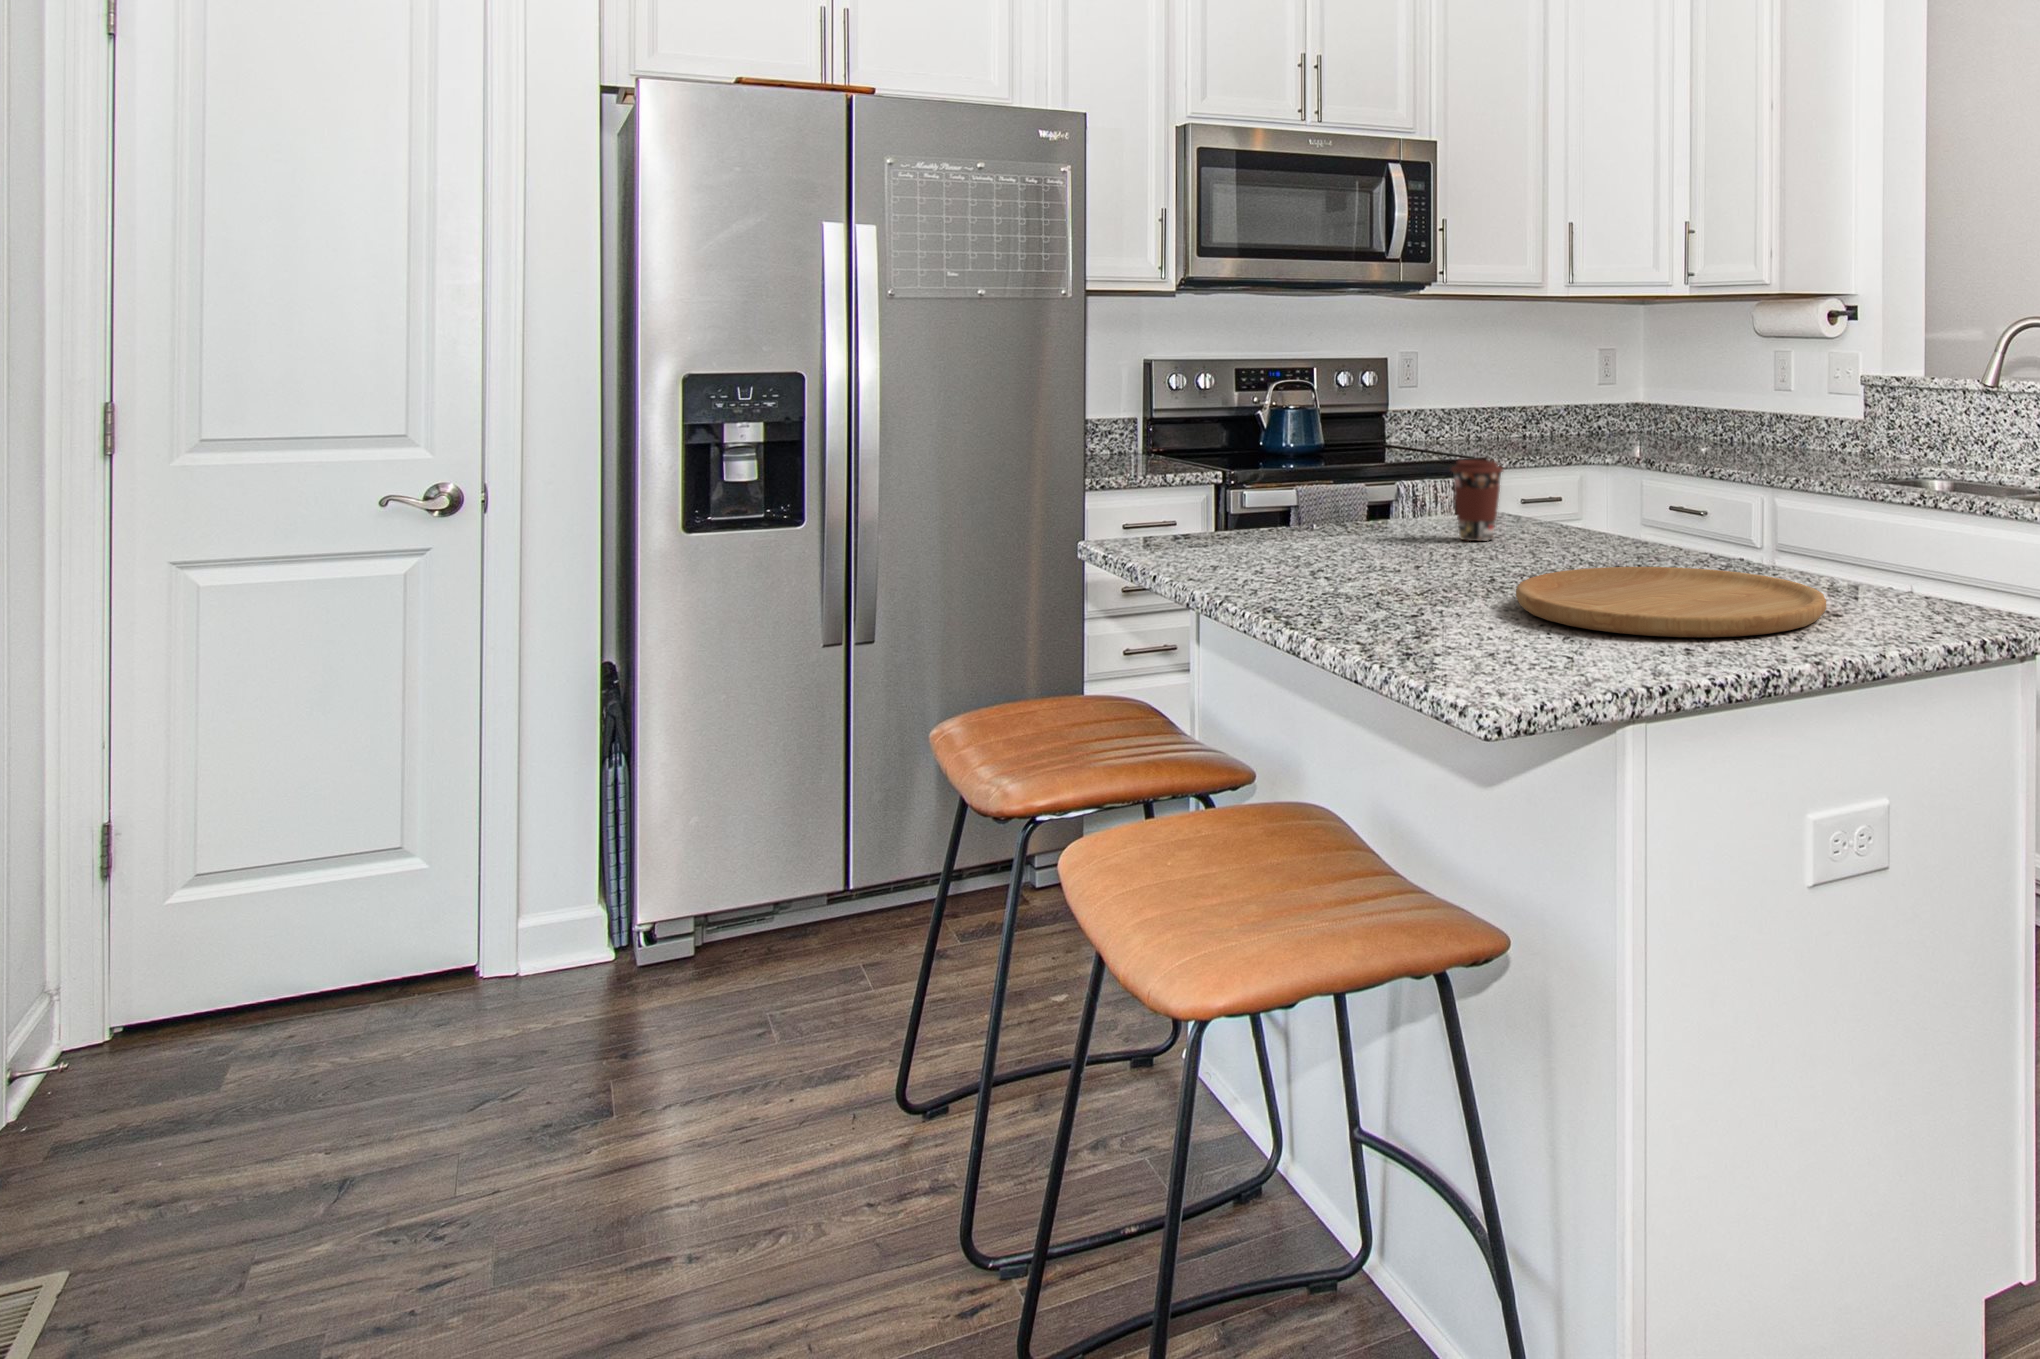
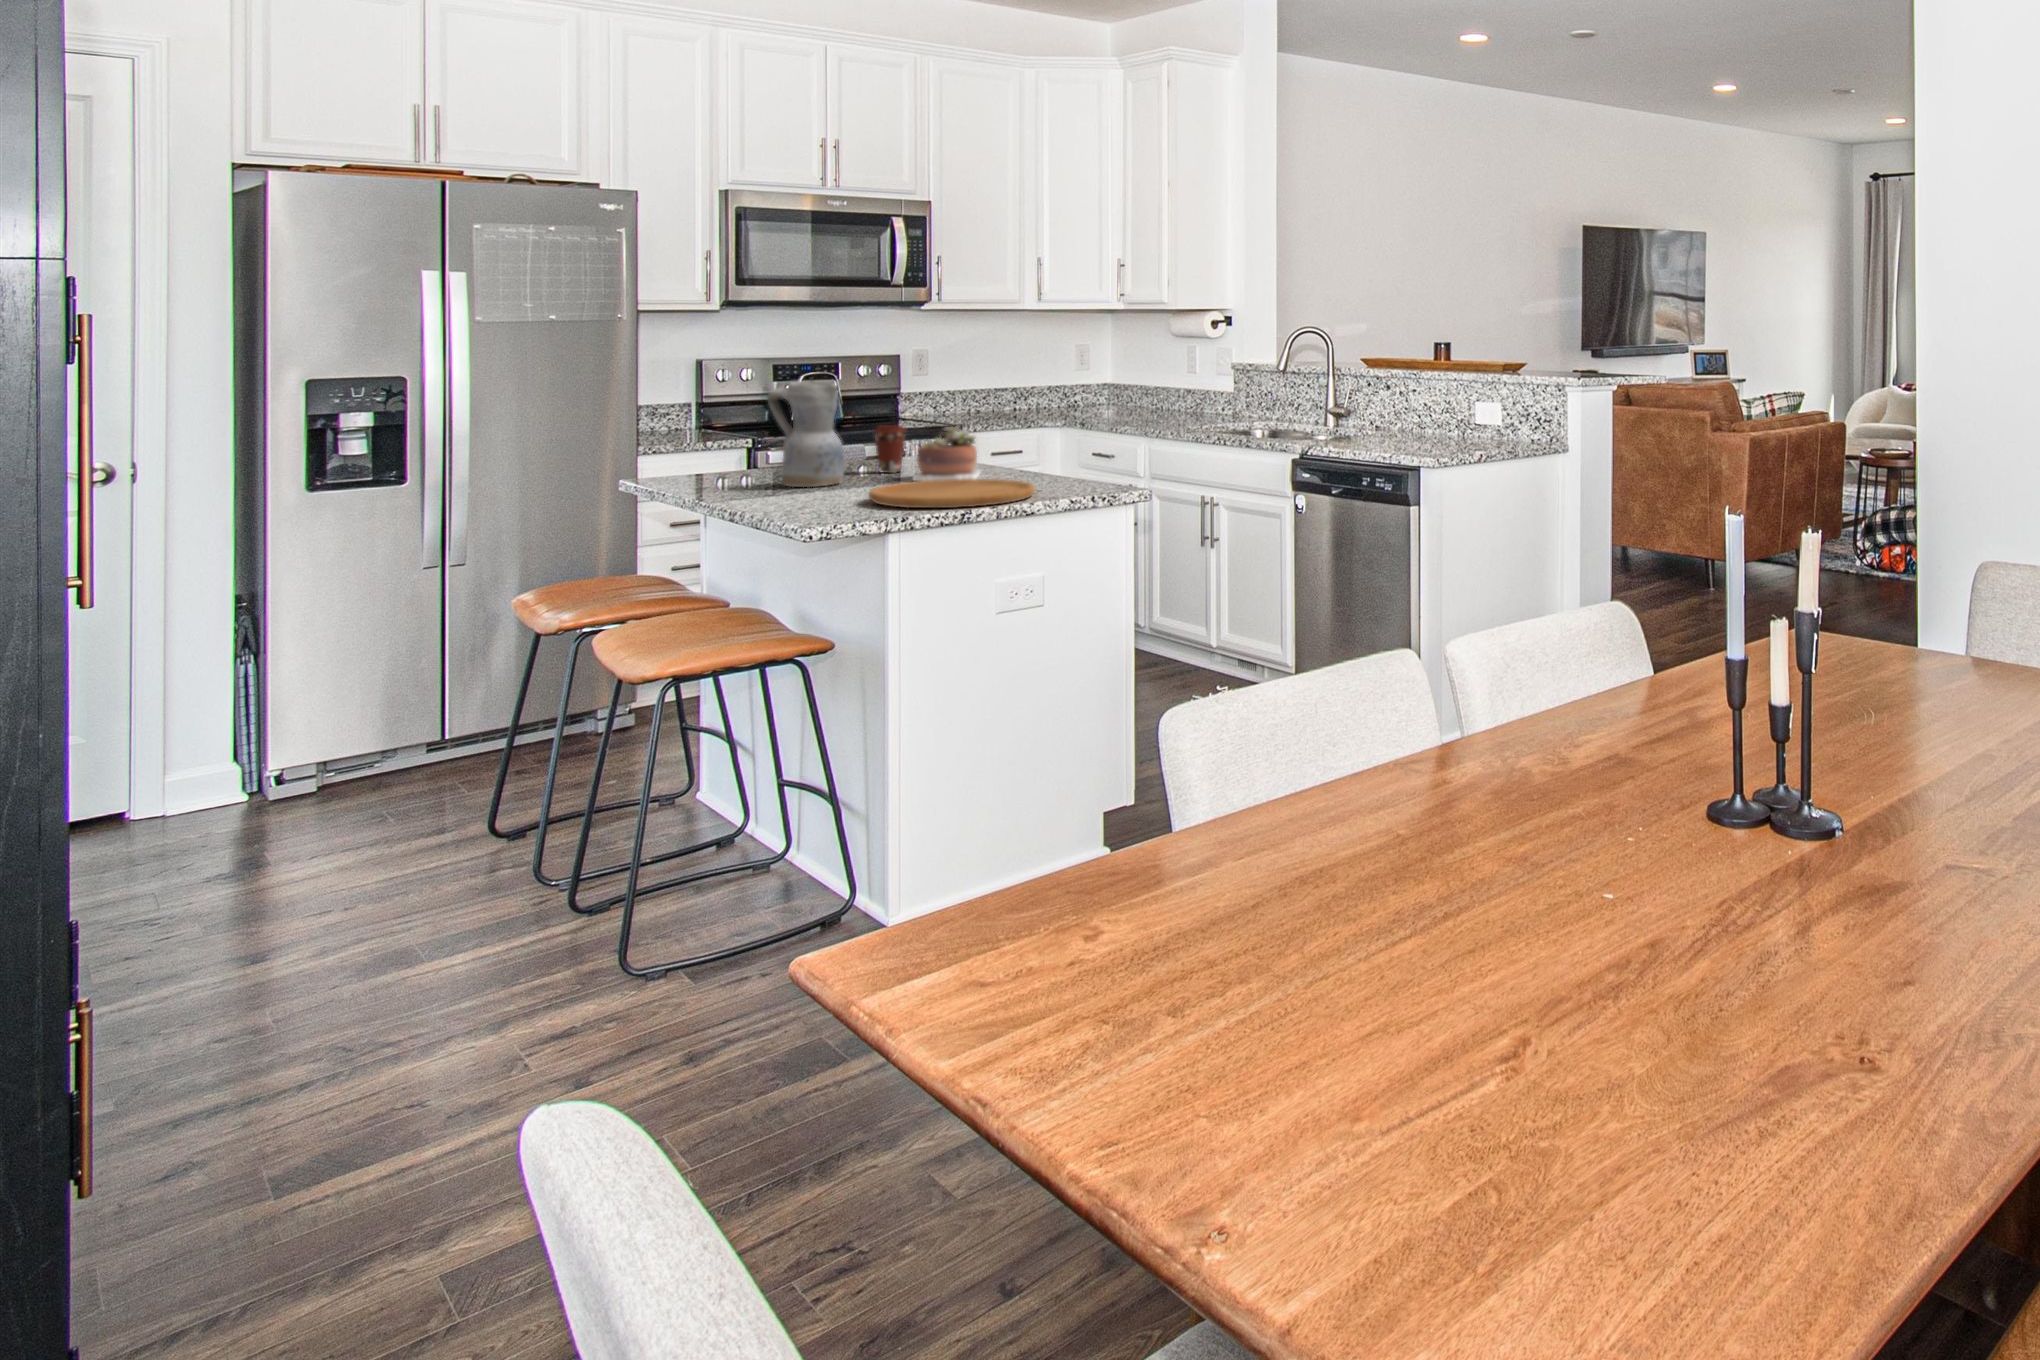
ceramic pitcher: none [1308,382,1427,567] -> present [768,382,845,487]
succulent plant: none [1535,463,1644,563] -> present [913,426,980,481]

